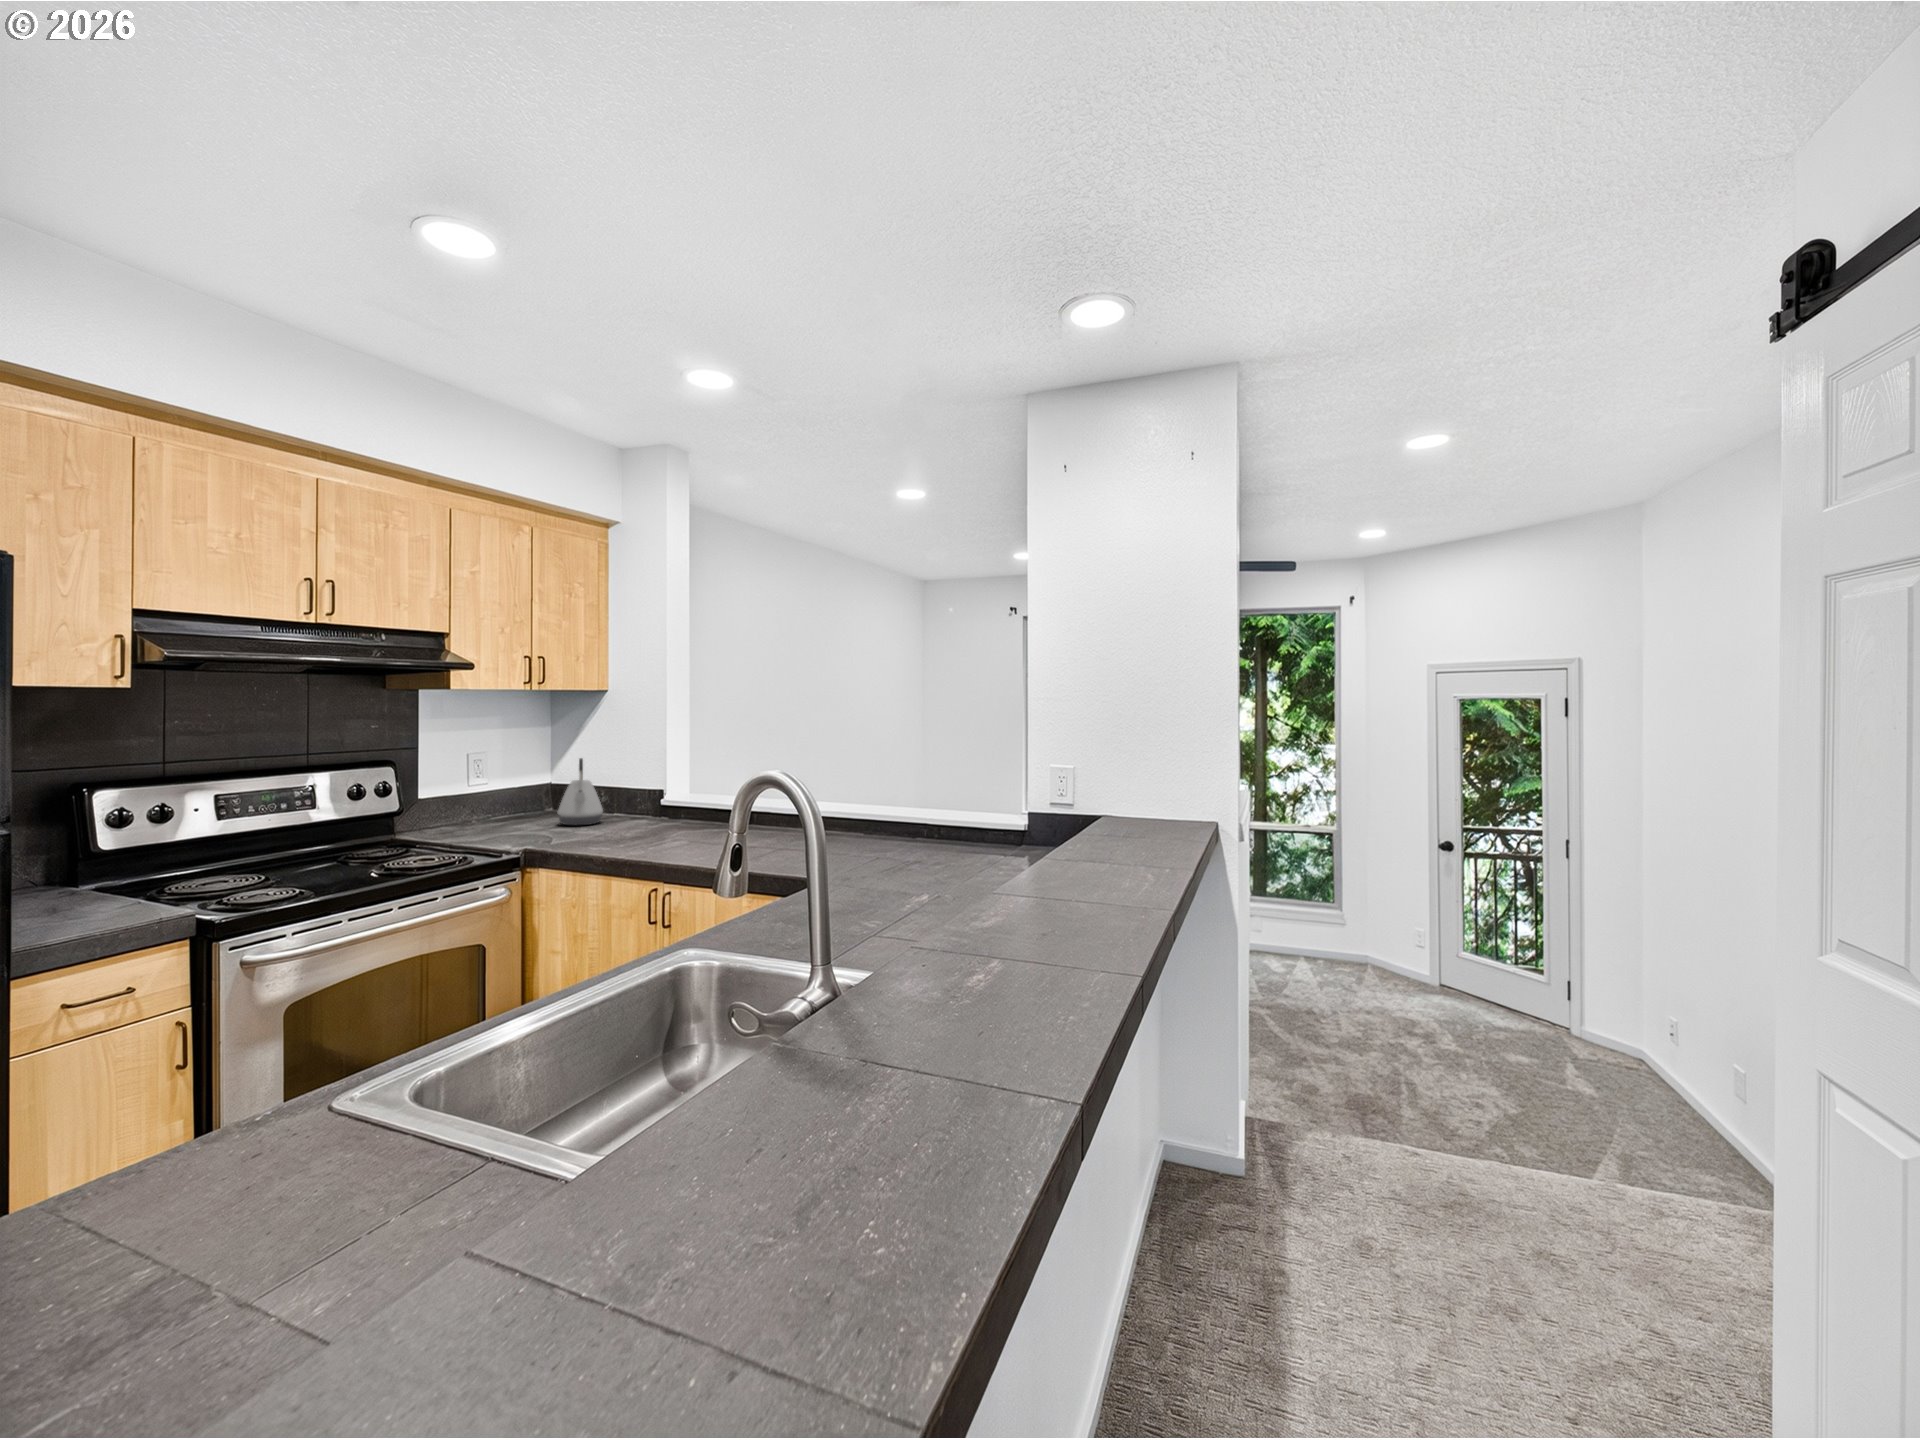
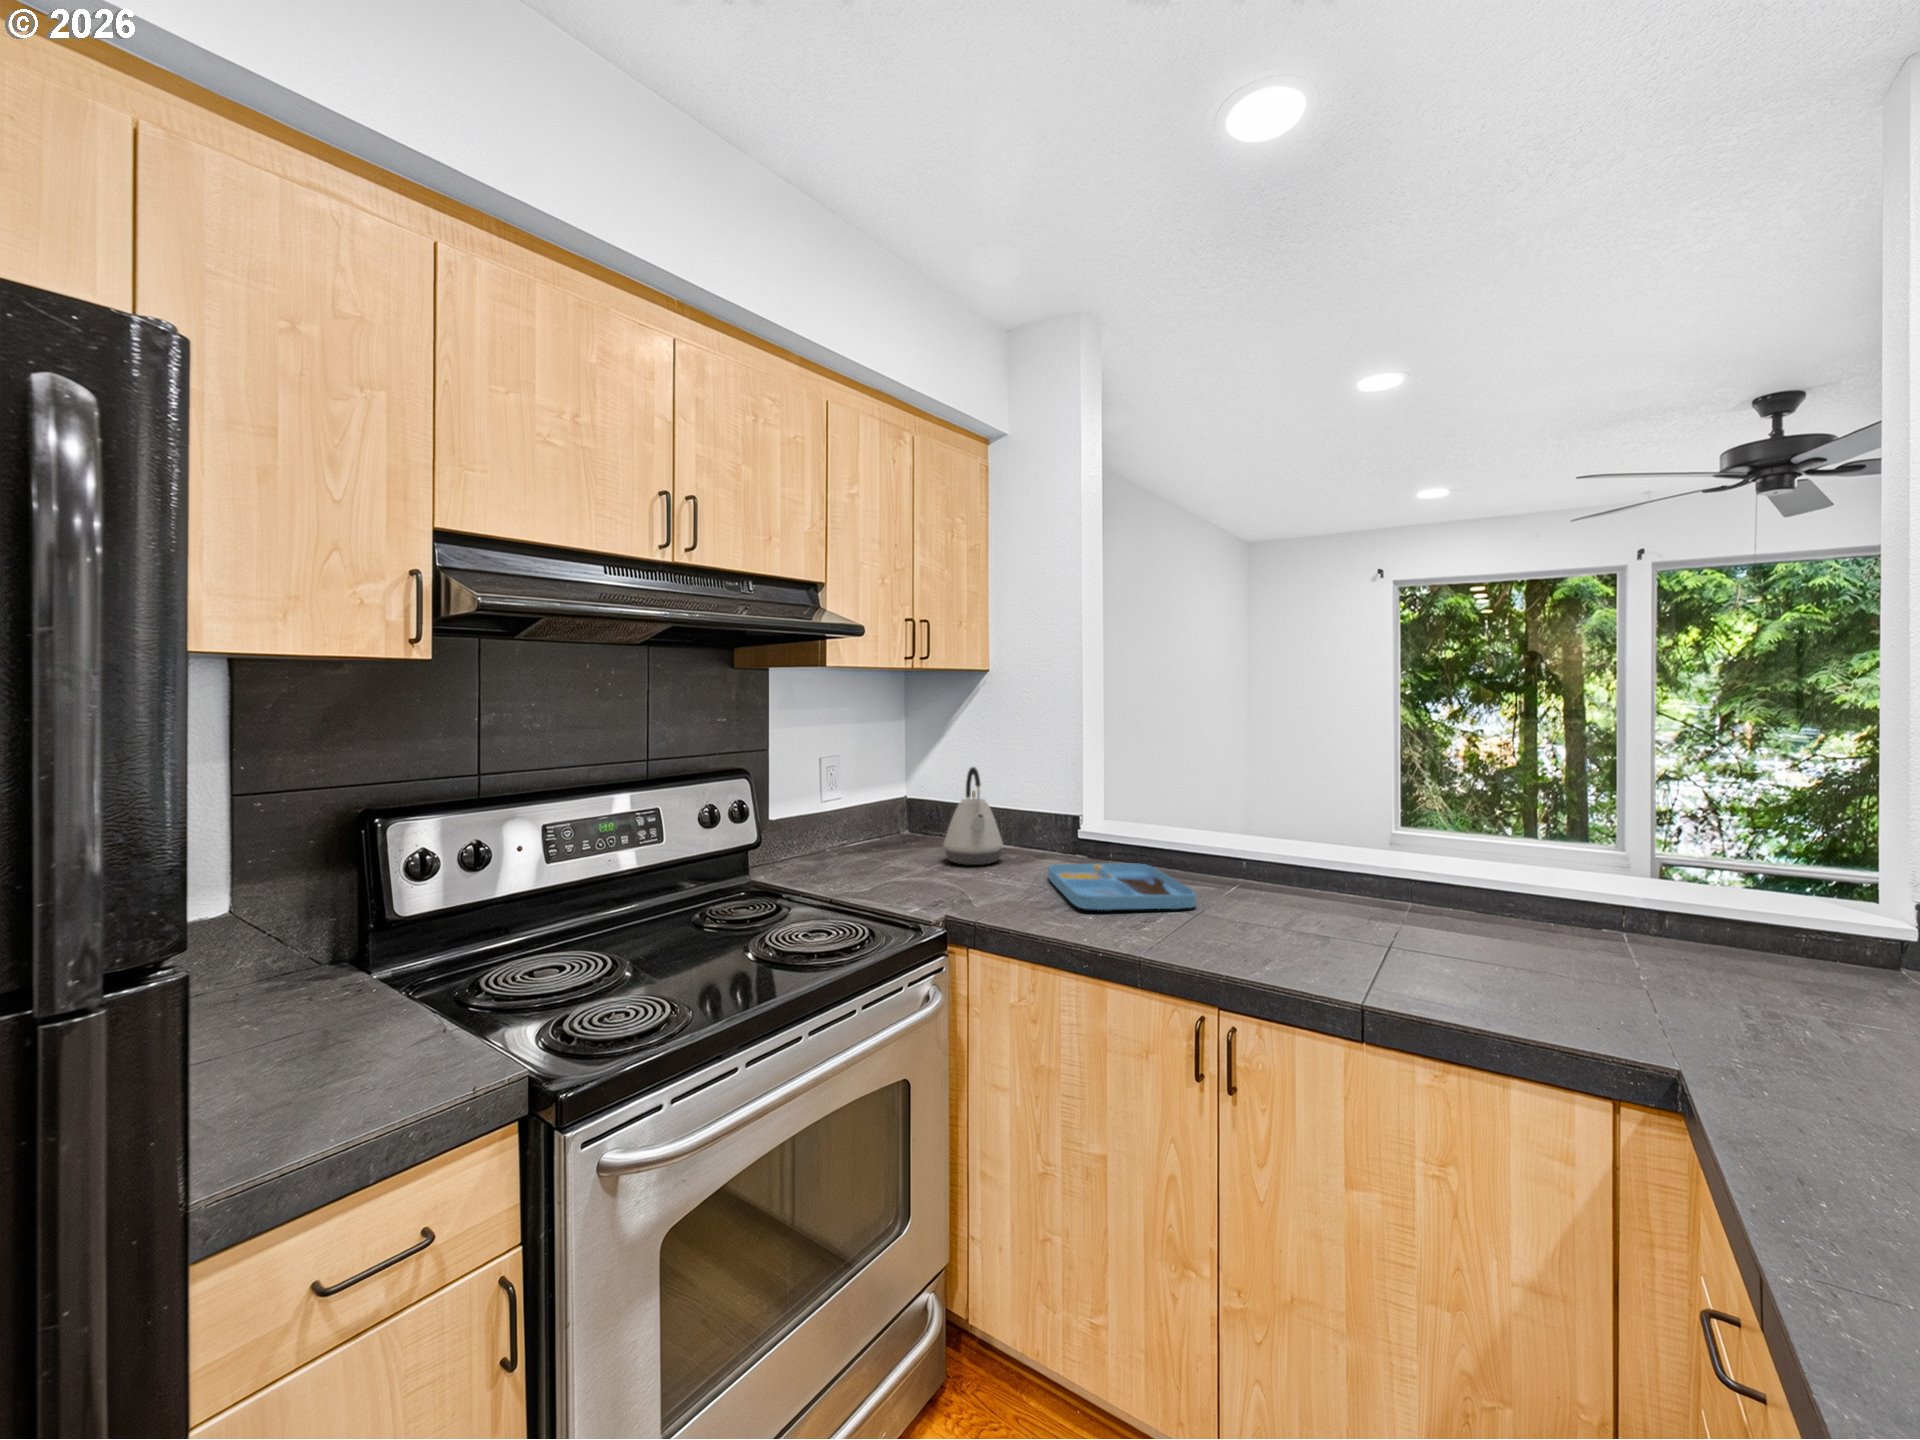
tray: none [613,820,694,843] -> present [1048,863,1196,910]

